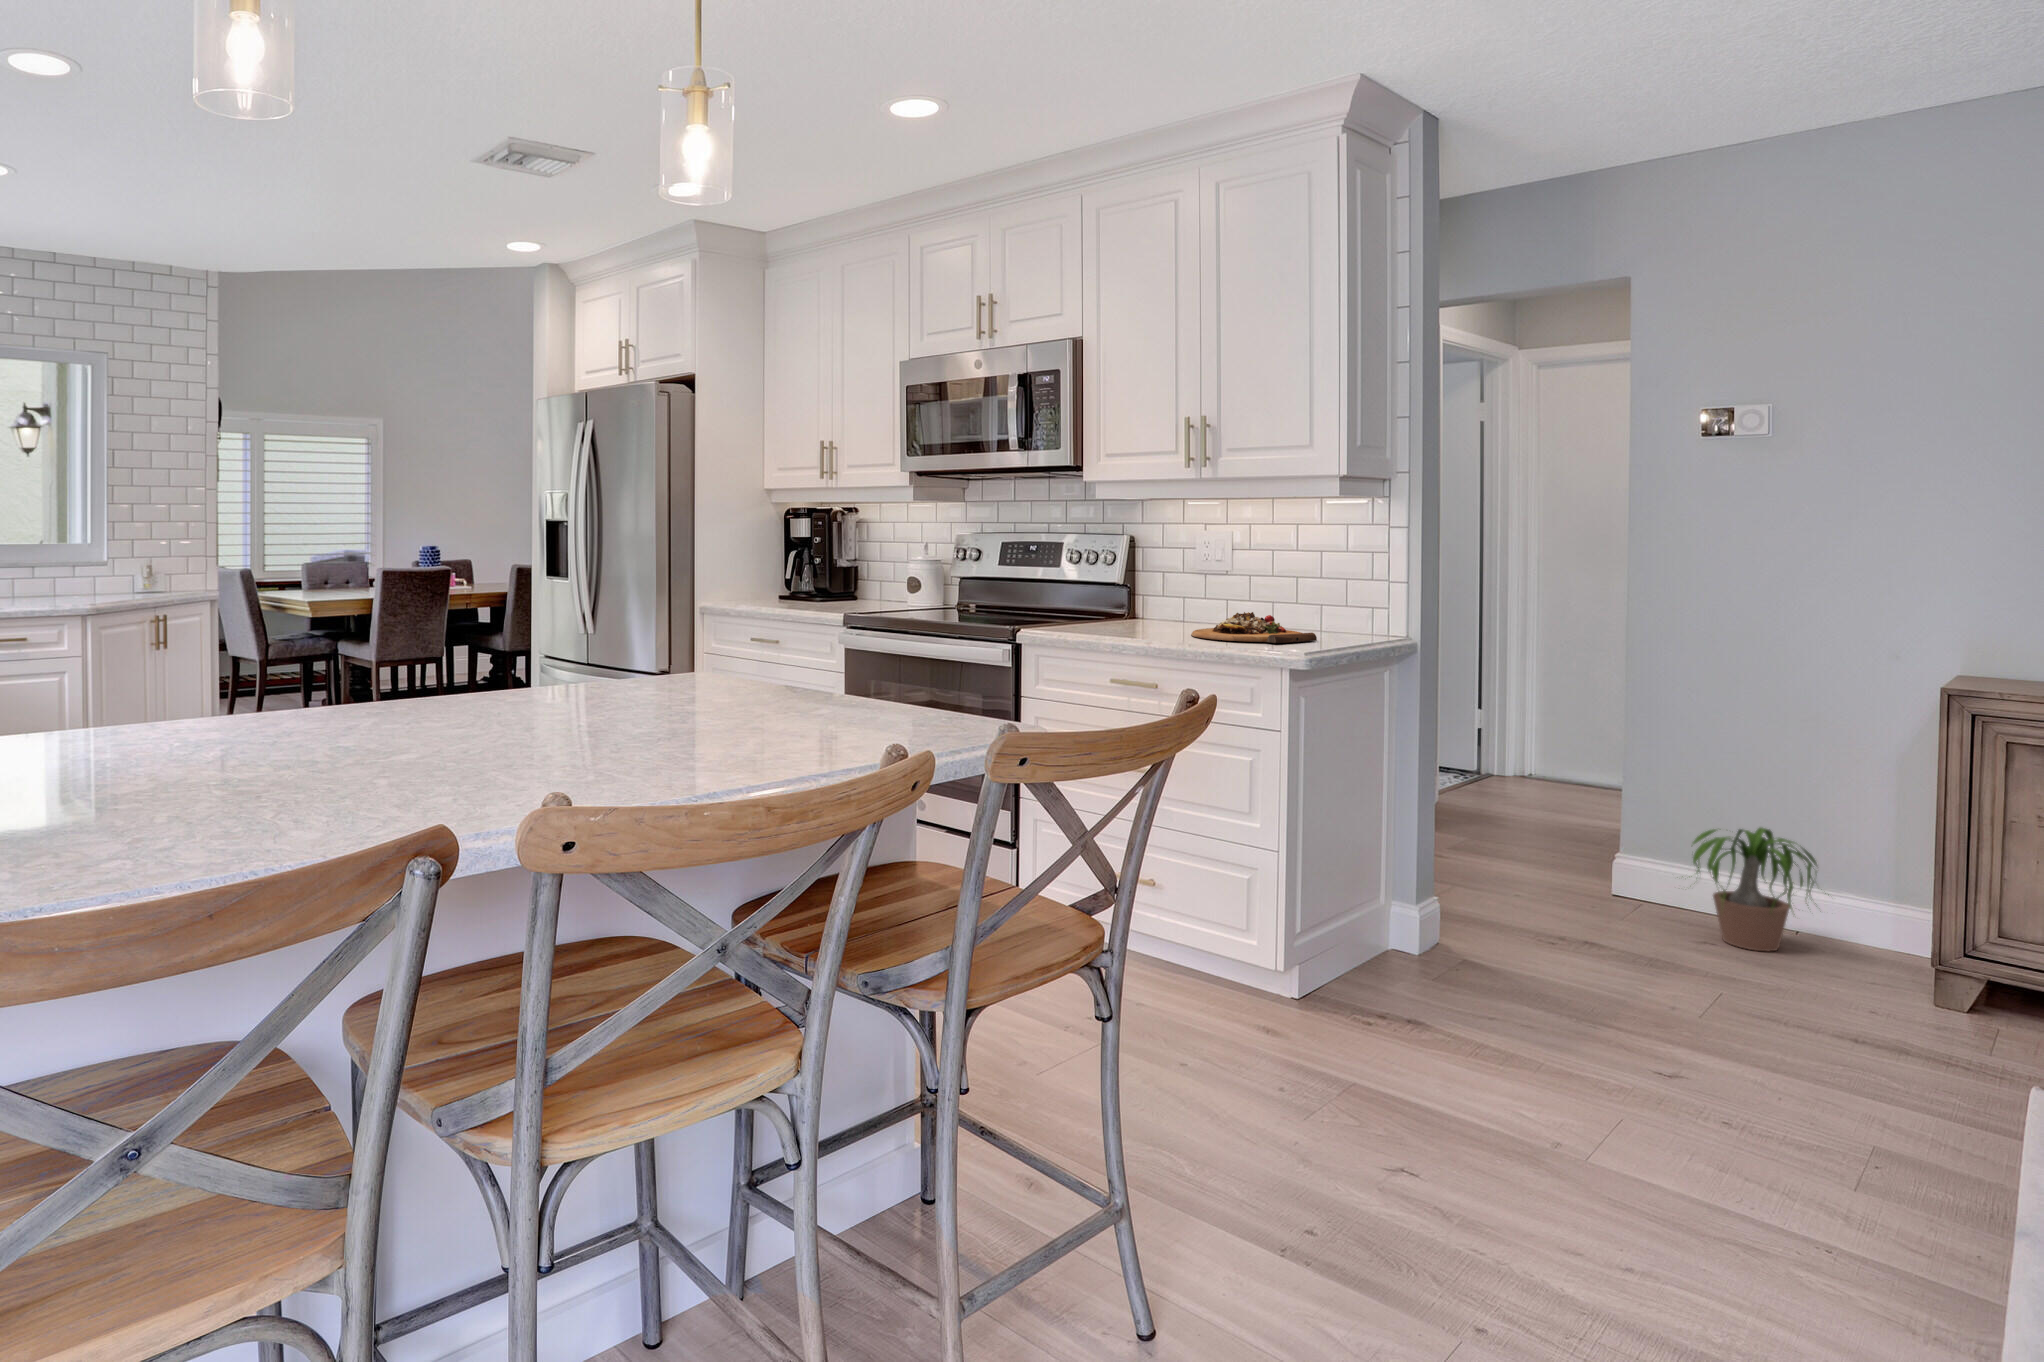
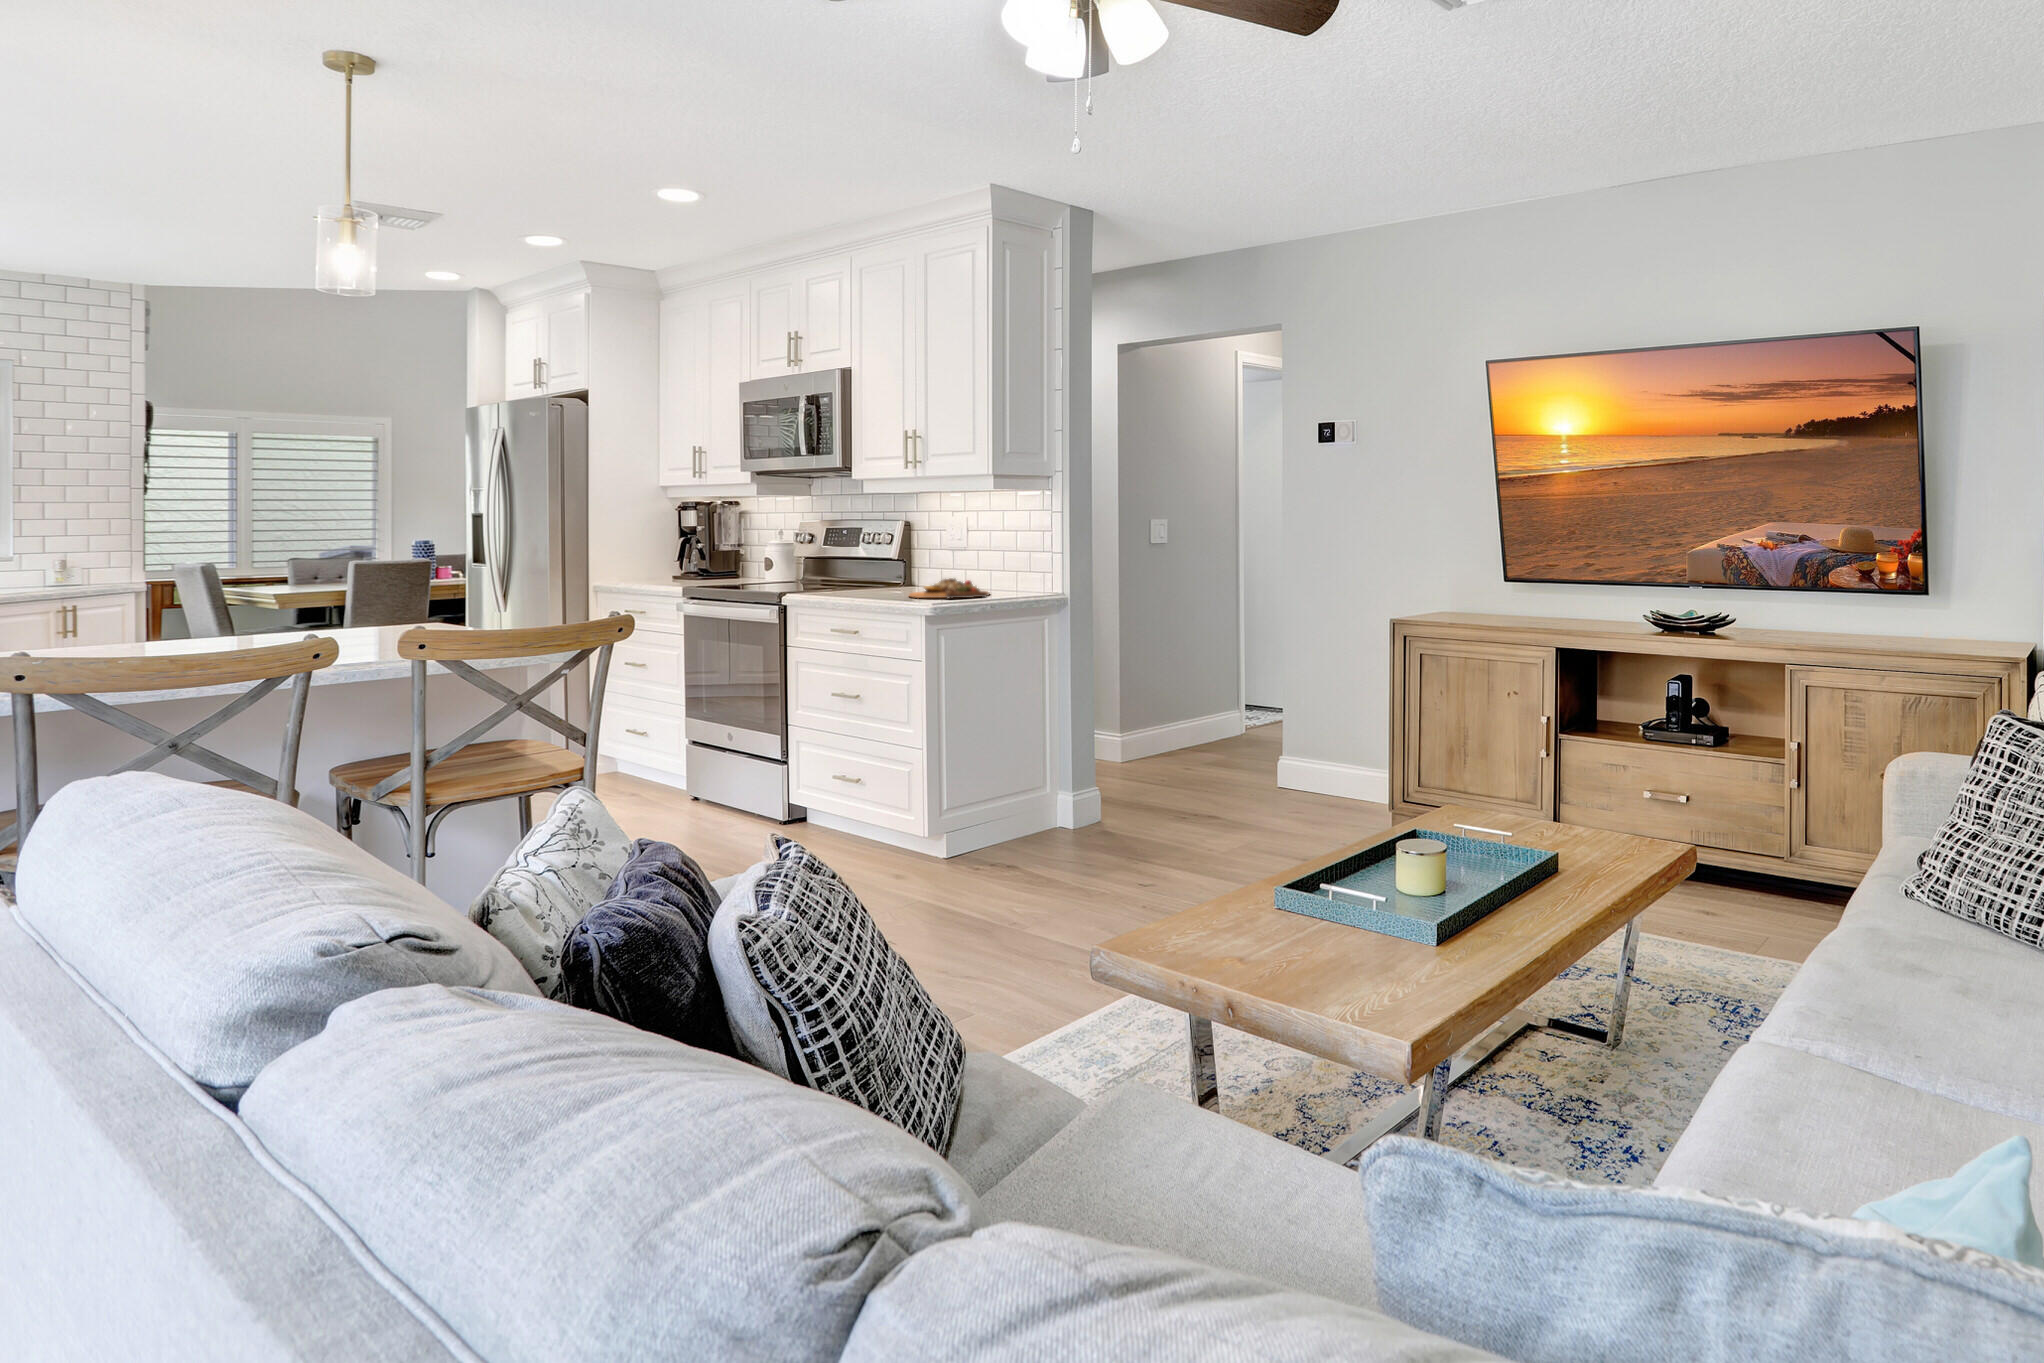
potted plant: present [1693,827,1817,951] -> none [1259,722,1350,806]

